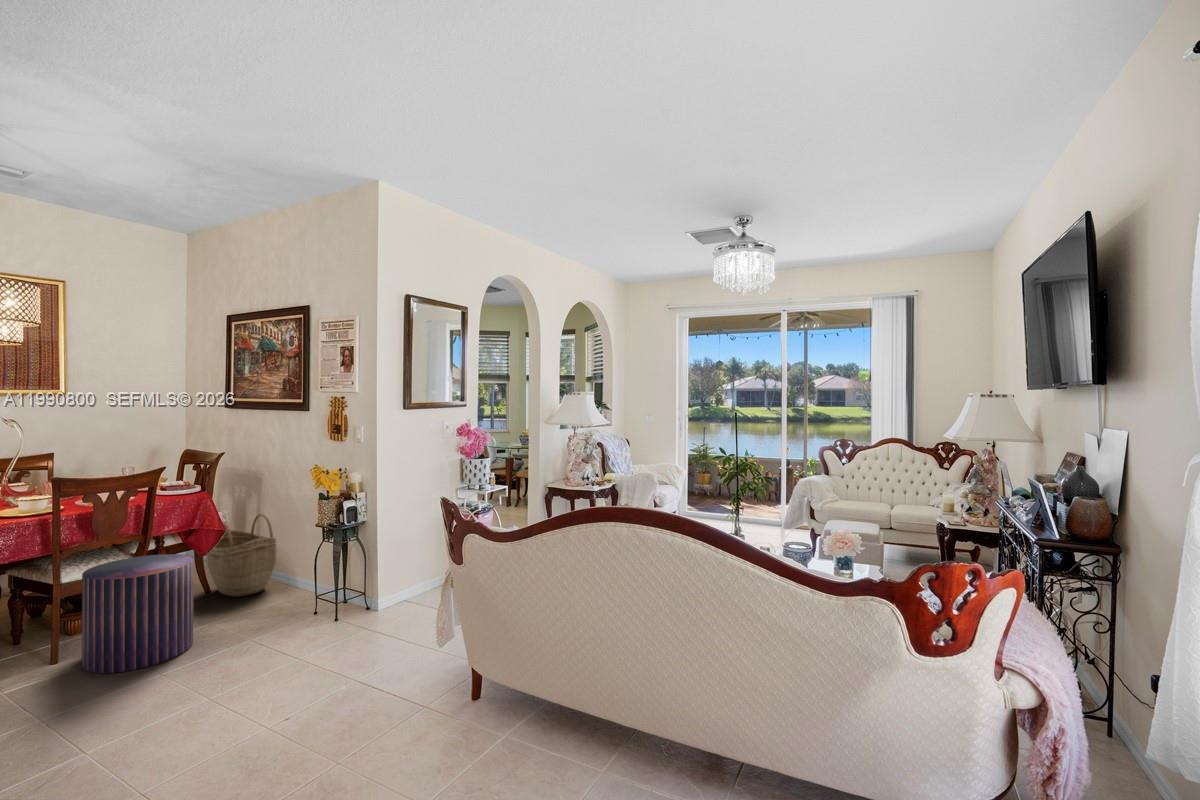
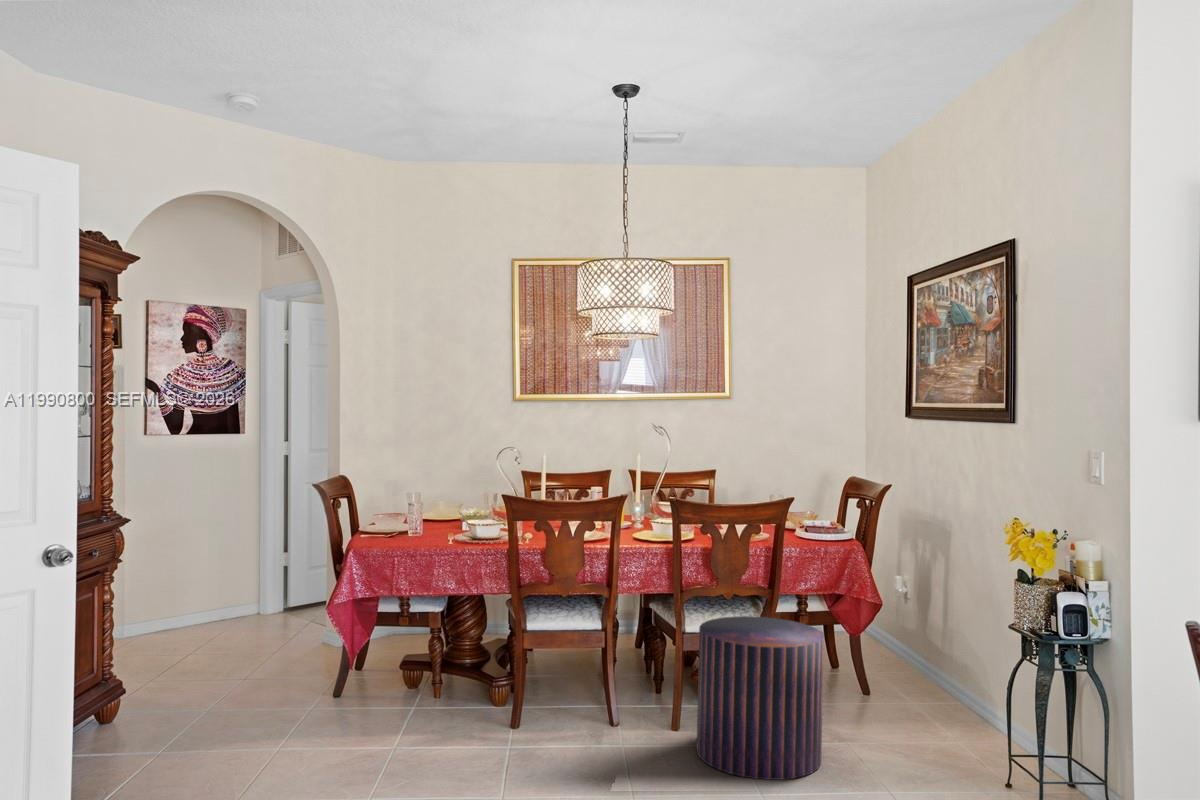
woven basket: present [207,514,277,597] -> none [866,589,962,716]

